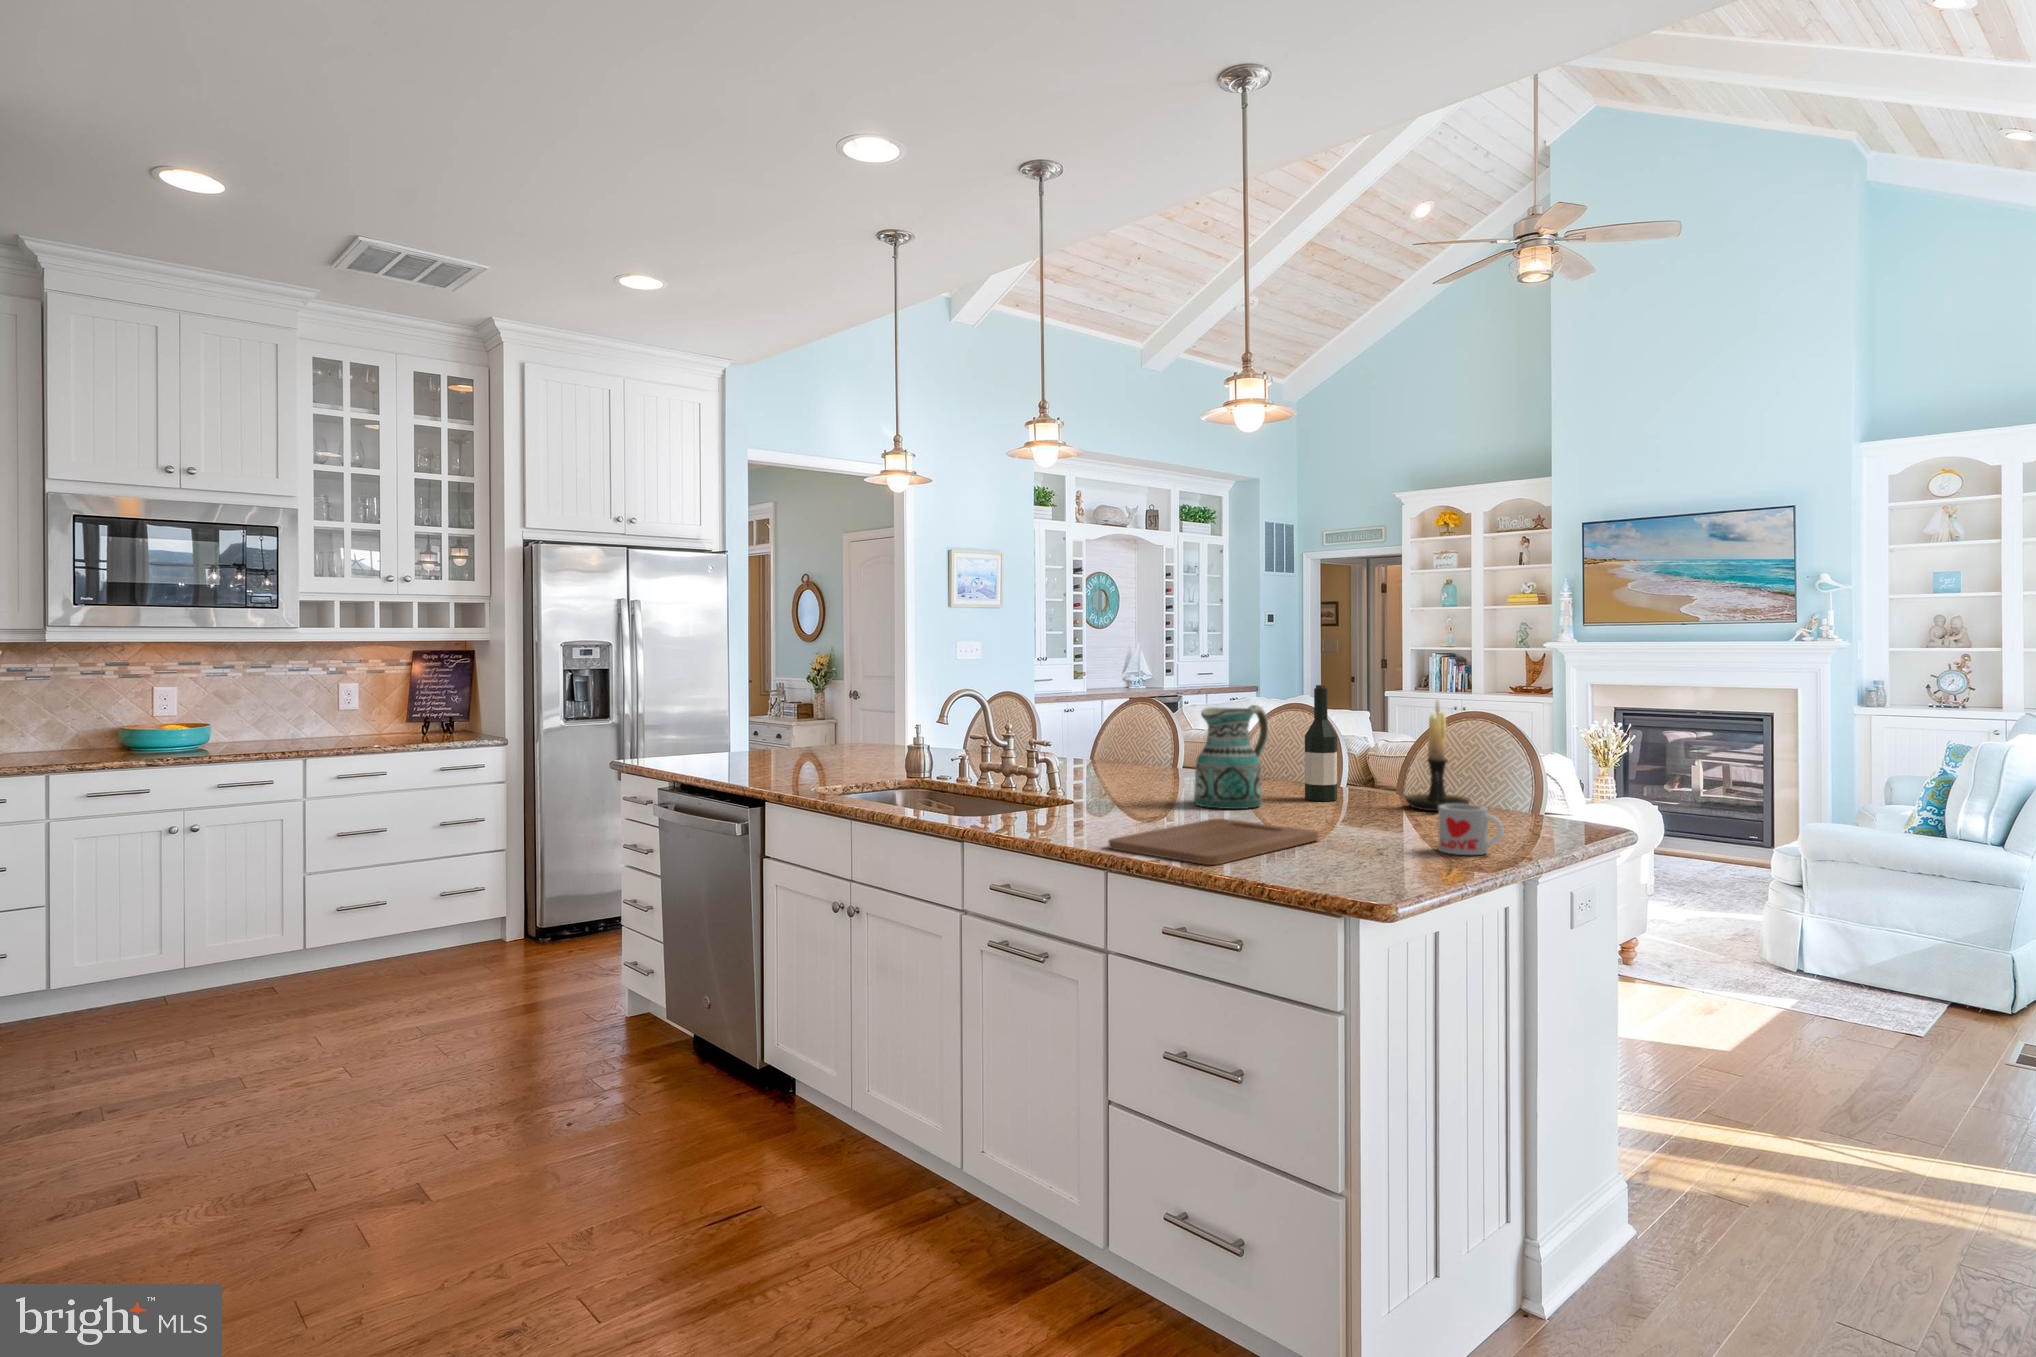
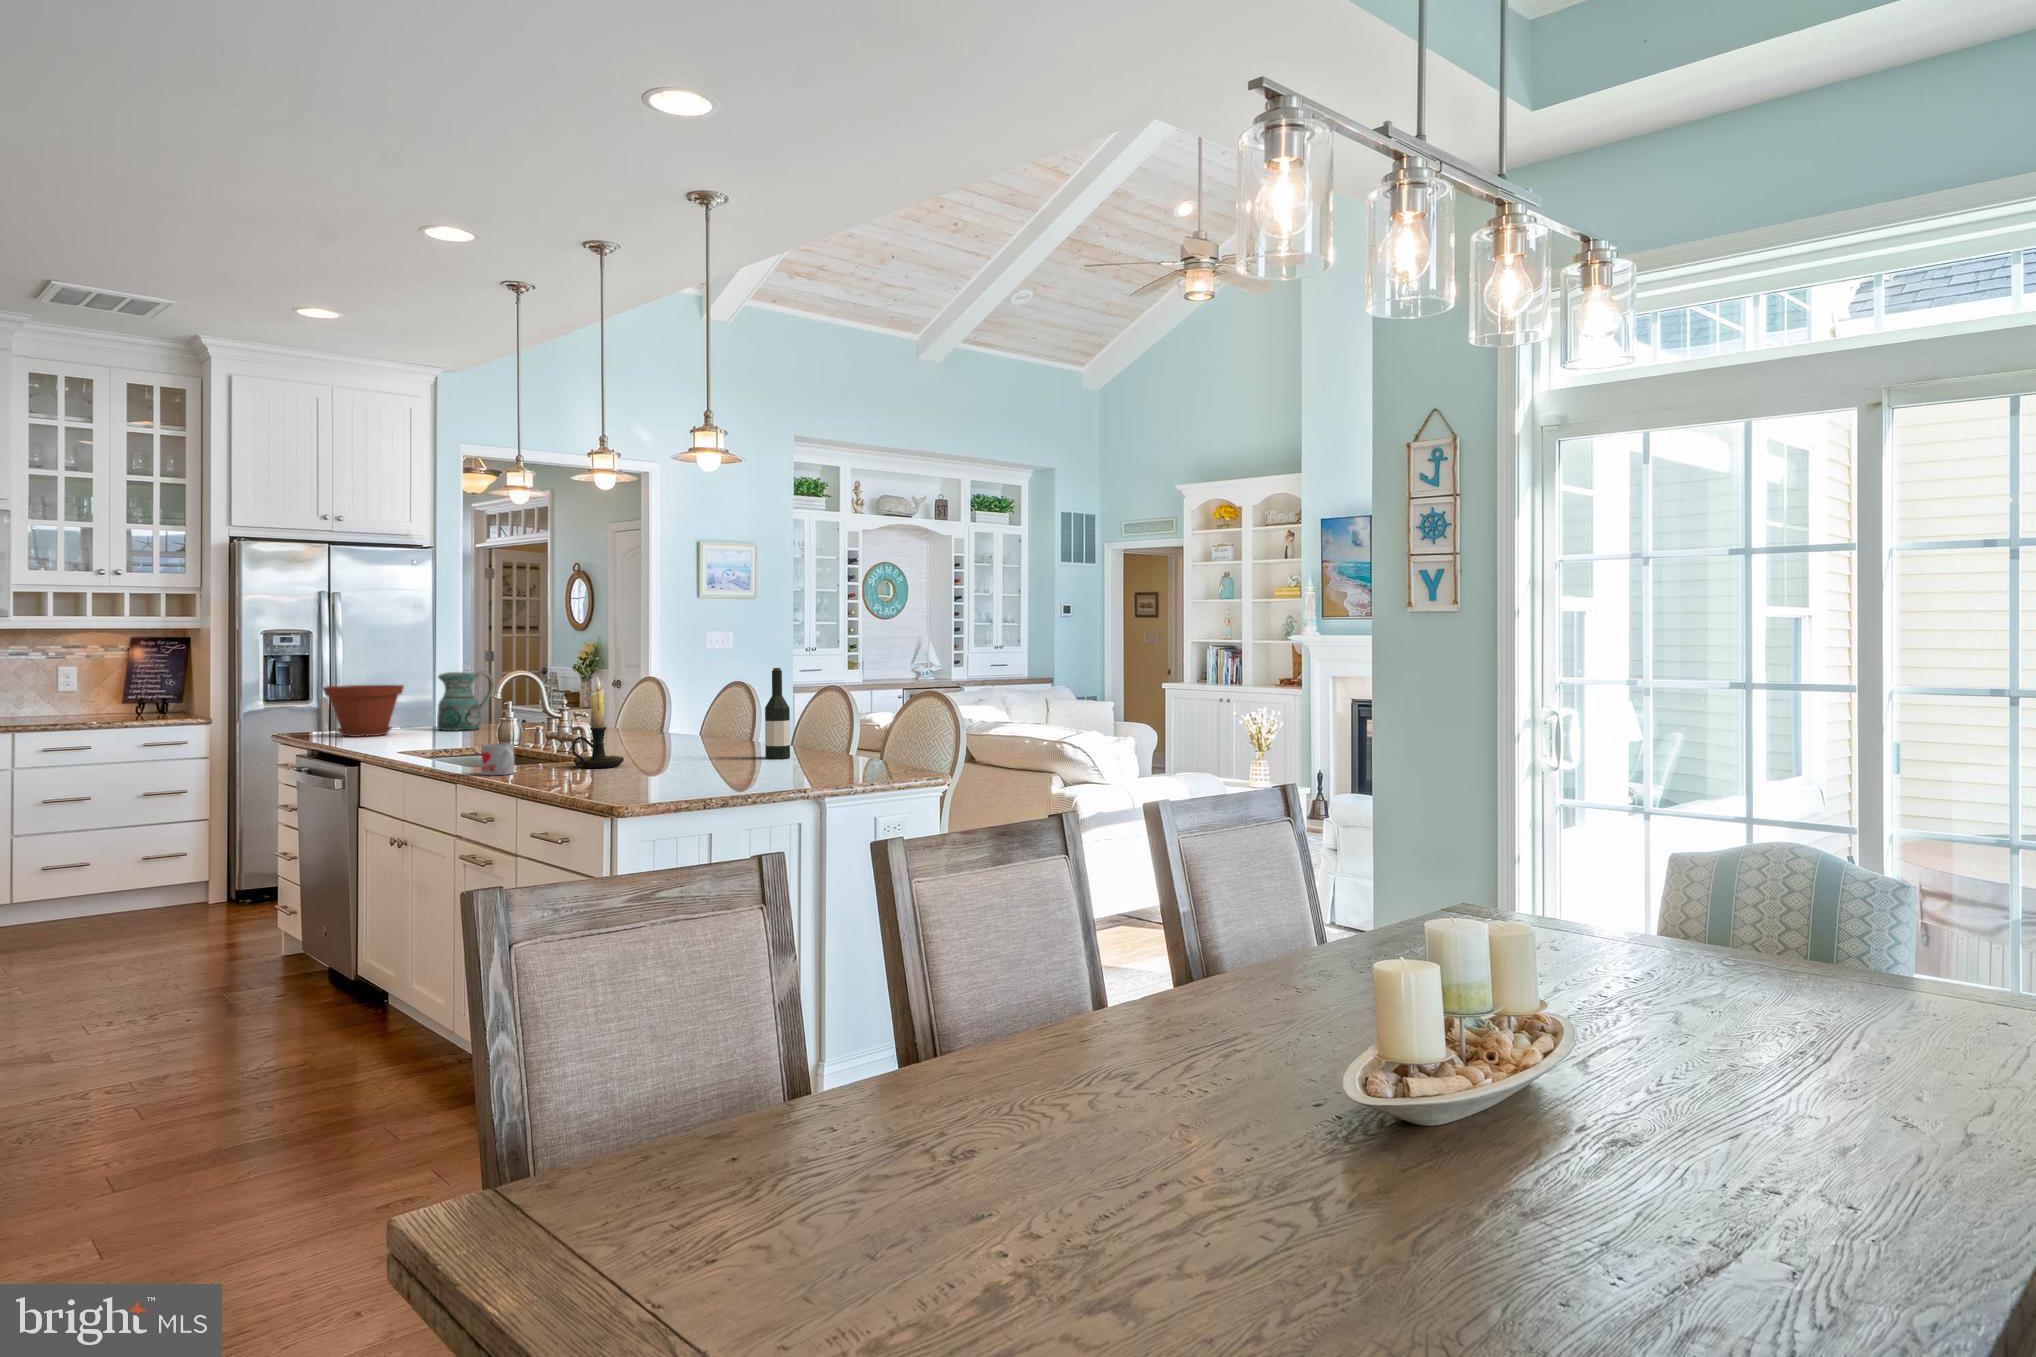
candle holder: present [1405,698,1470,811] -> present [572,677,624,768]
plant pot: none [678,704,766,765] -> present [323,685,404,737]
ceramic pitcher: present [1194,705,1268,809] -> present [437,671,494,731]
mug: present [1439,804,1504,855] -> present [481,743,514,775]
cutting board: present [1108,819,1318,865] -> none [514,766,681,790]

